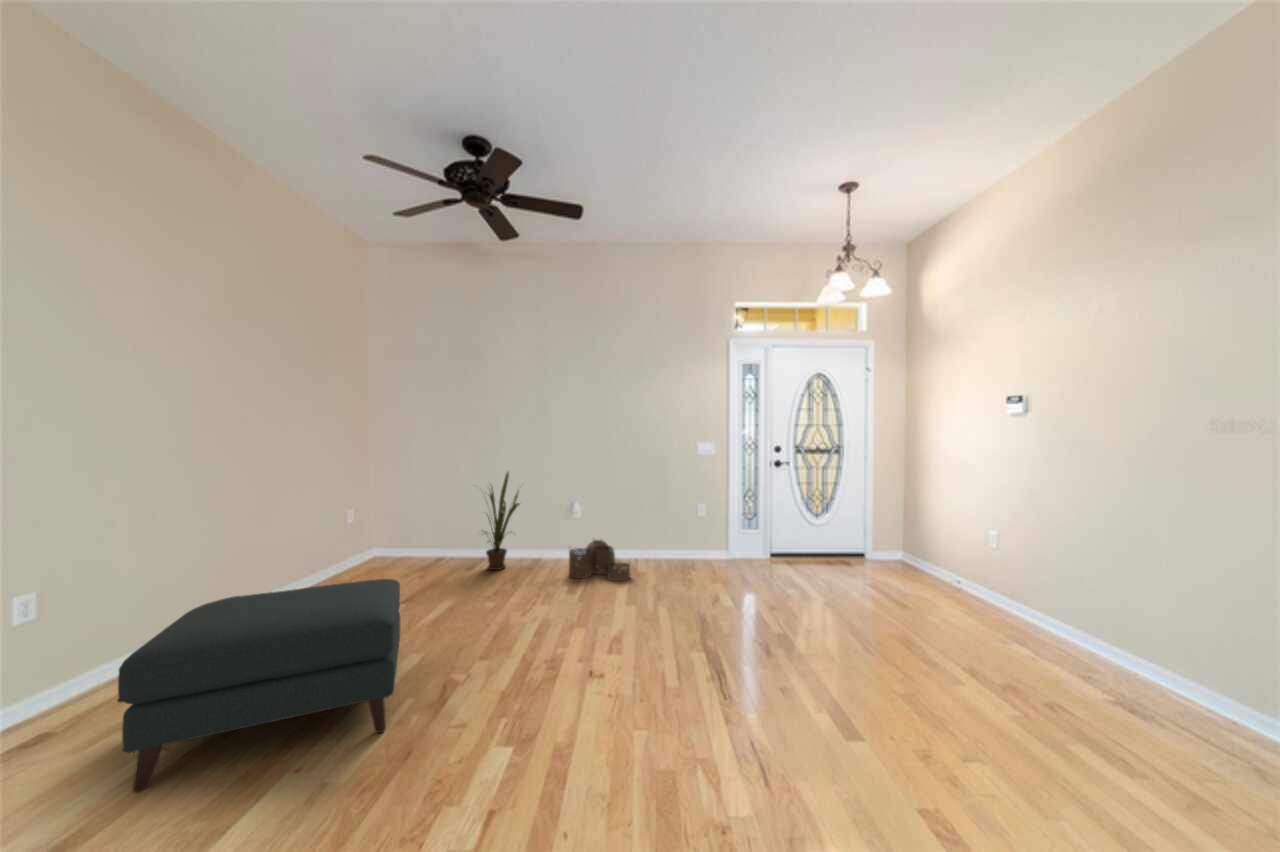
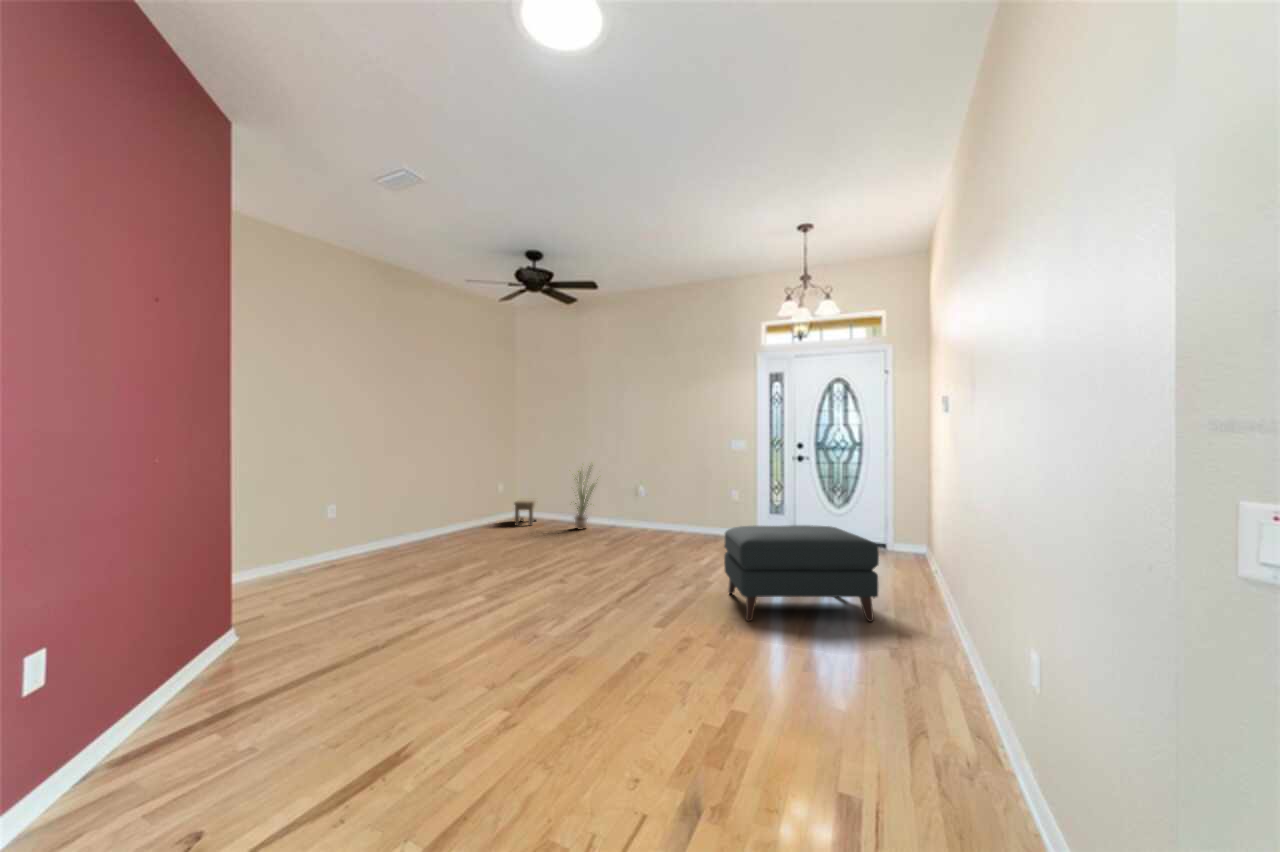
side table: none [384,526,417,575] -> present [514,500,538,526]
woven basket: present [569,540,630,581] -> none [621,513,662,541]
ottoman: present [117,579,400,792] -> present [724,525,879,622]

